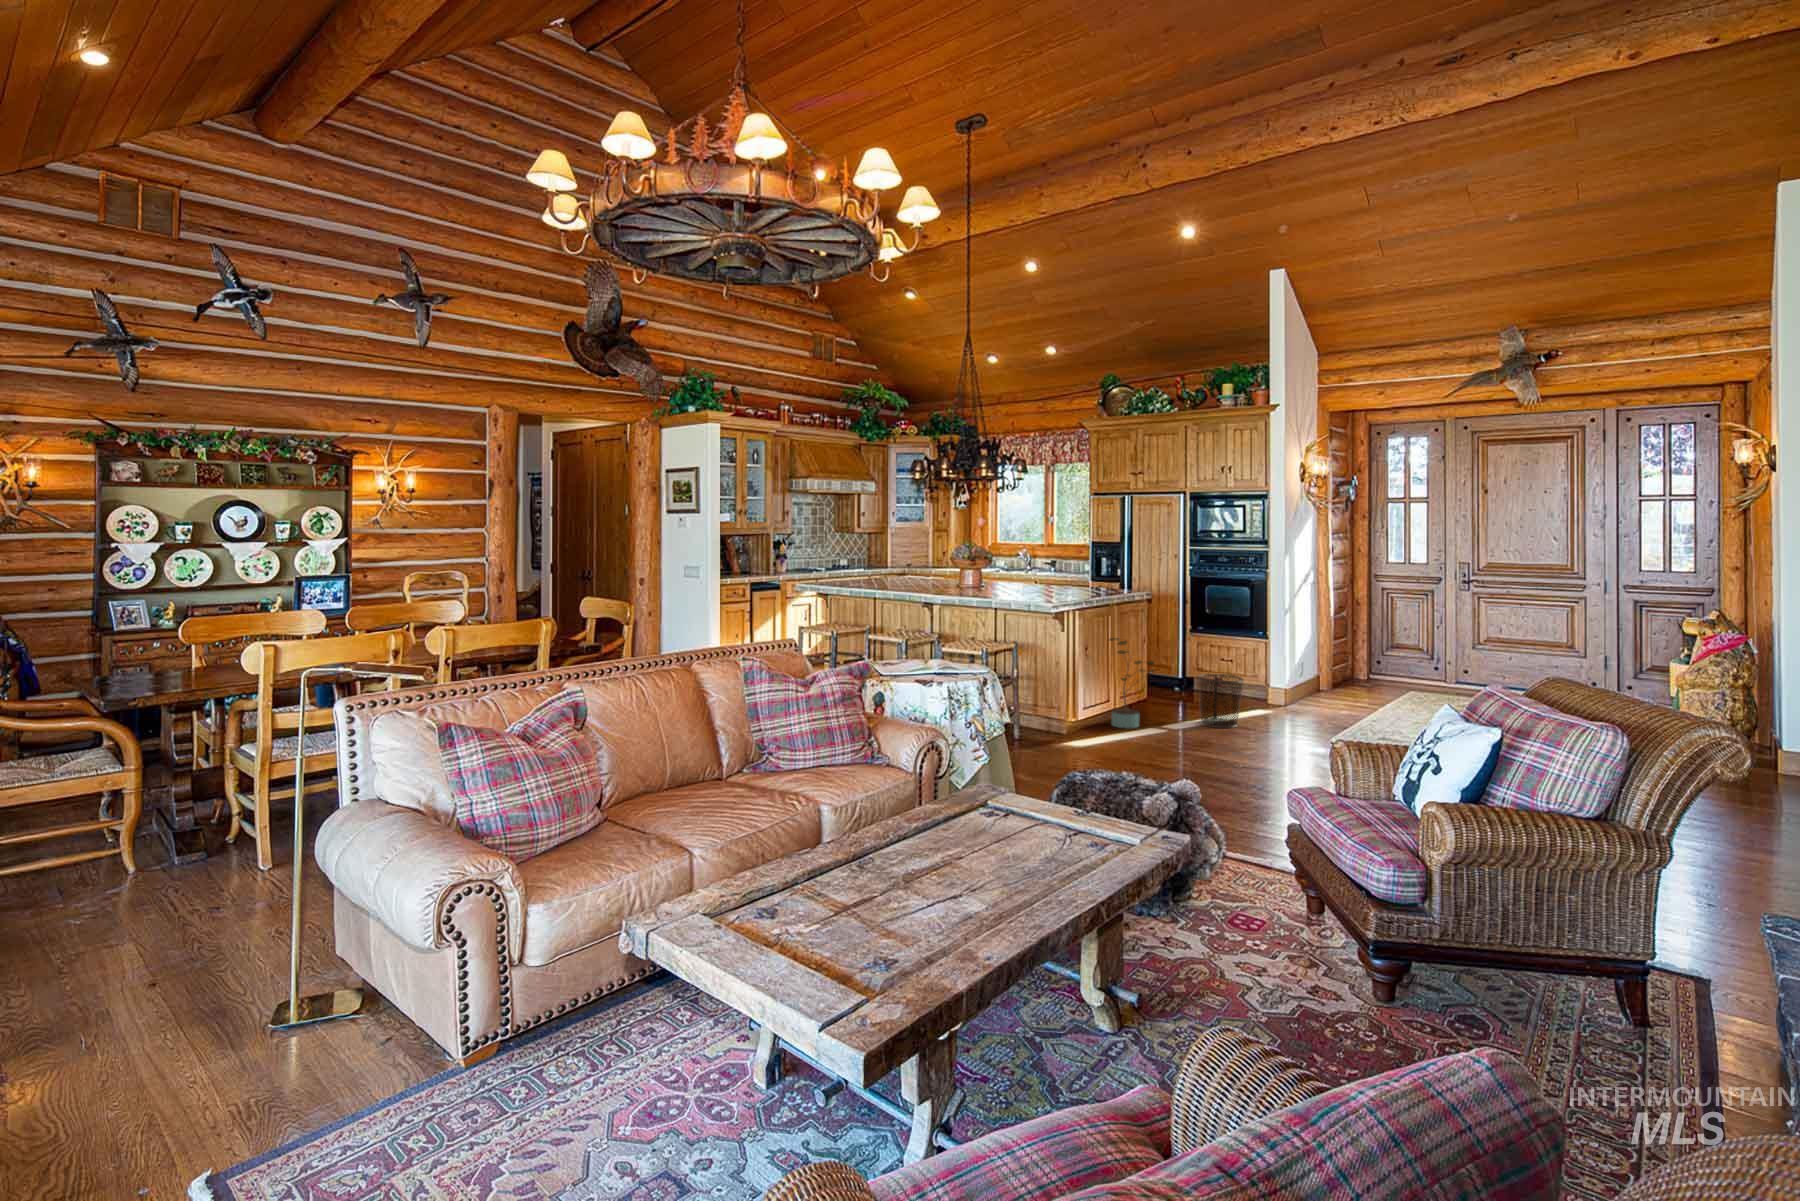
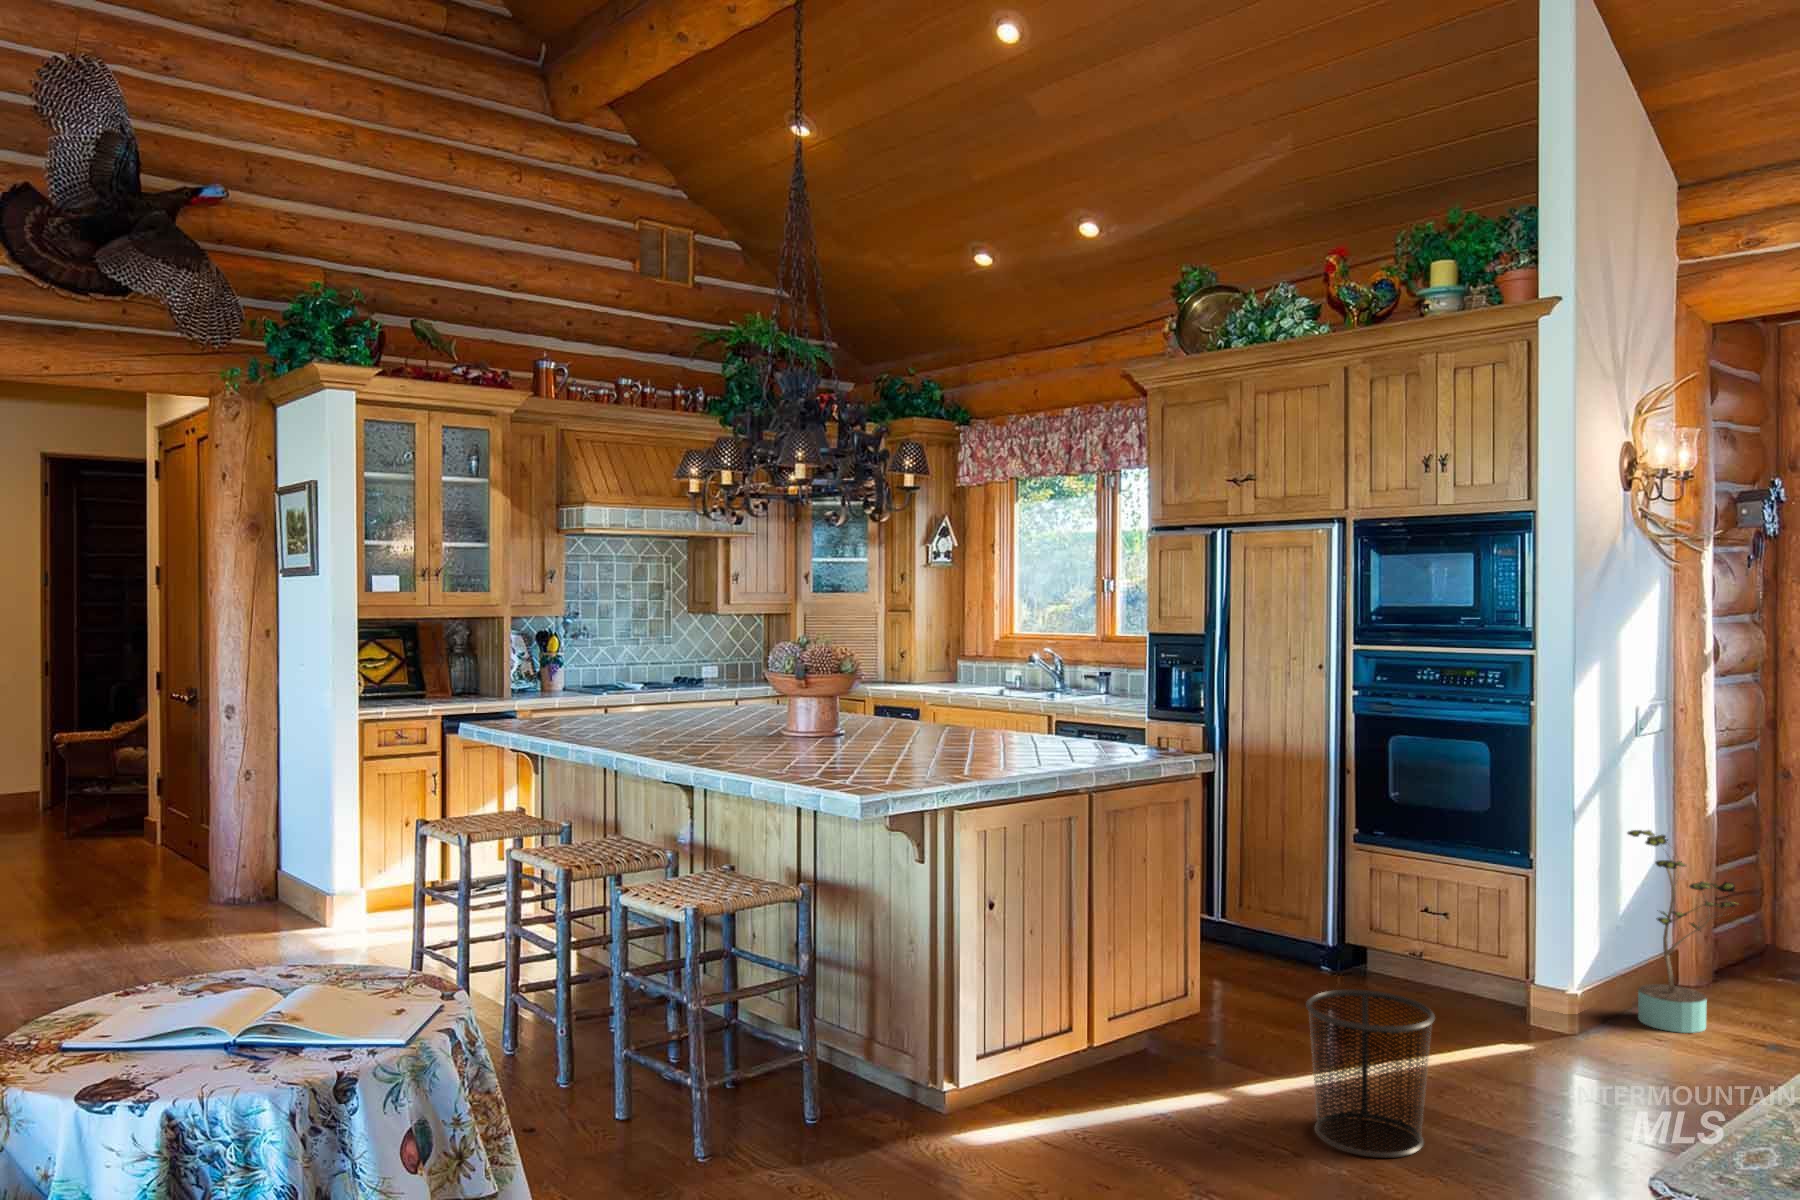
potted plant: present [1110,638,1154,728] -> present [1628,830,1735,1033]

